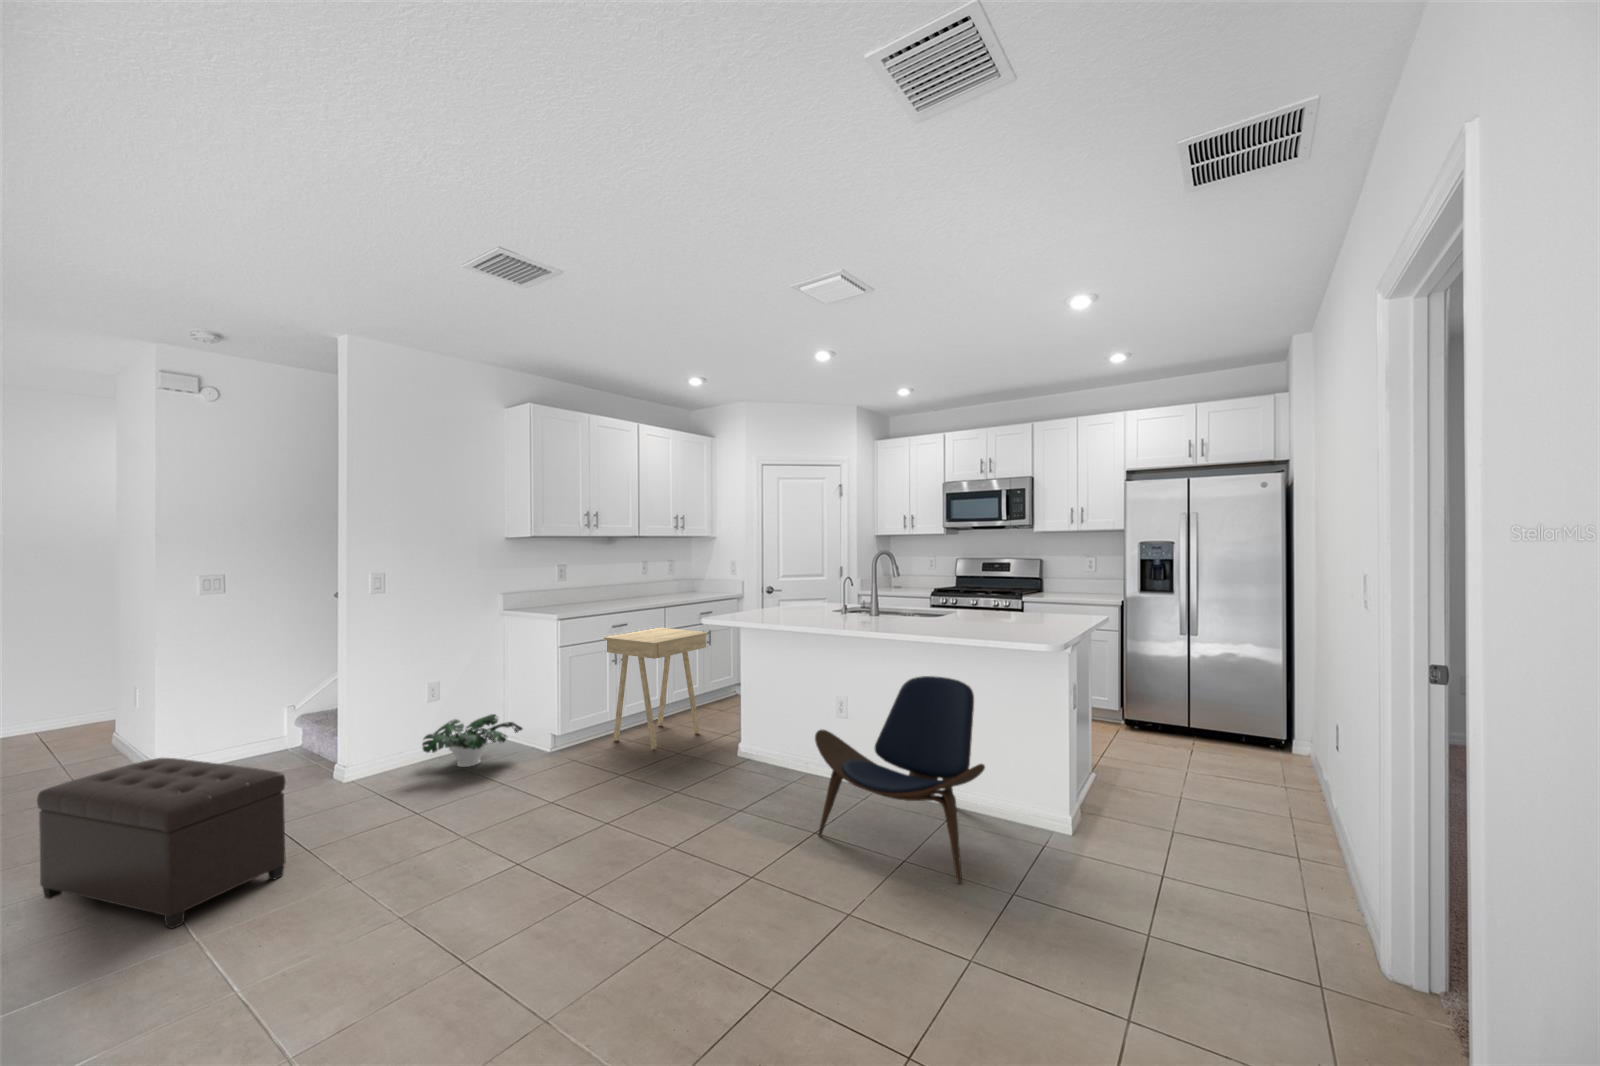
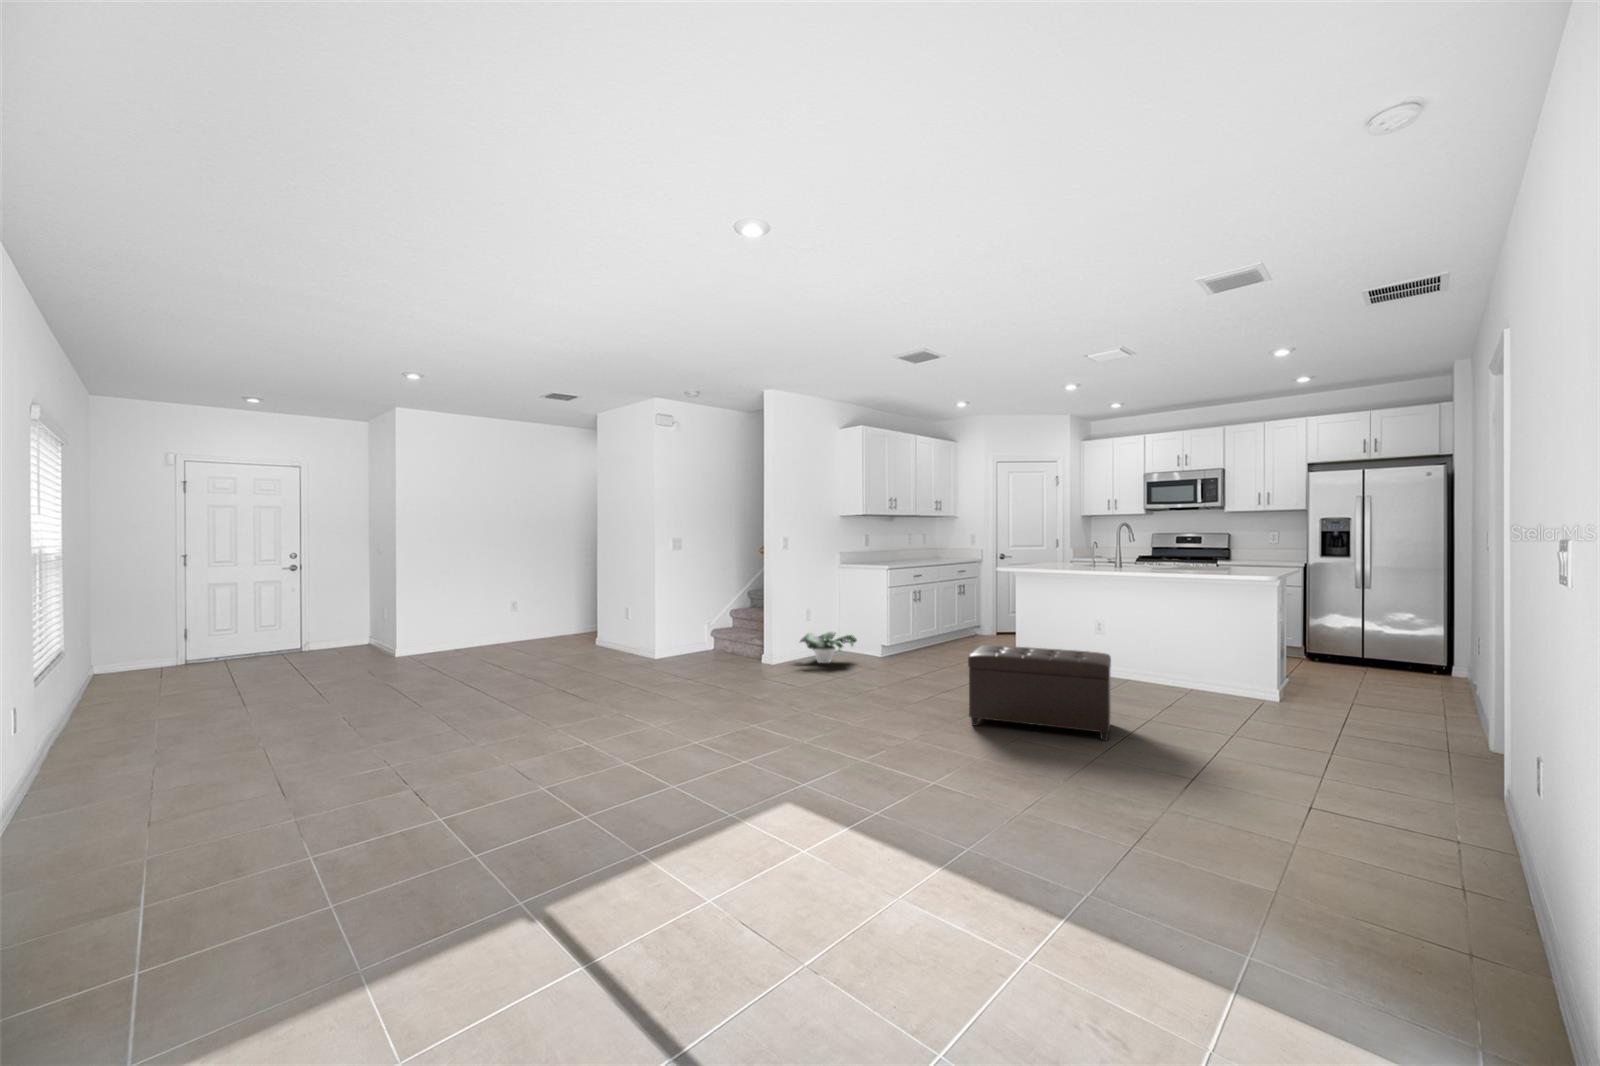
side table: present [604,627,708,750] -> none [899,579,976,660]
lounge chair: present [815,676,985,884] -> none [1100,601,1228,714]
ottoman: present [37,758,286,928] -> present [968,645,1111,741]

